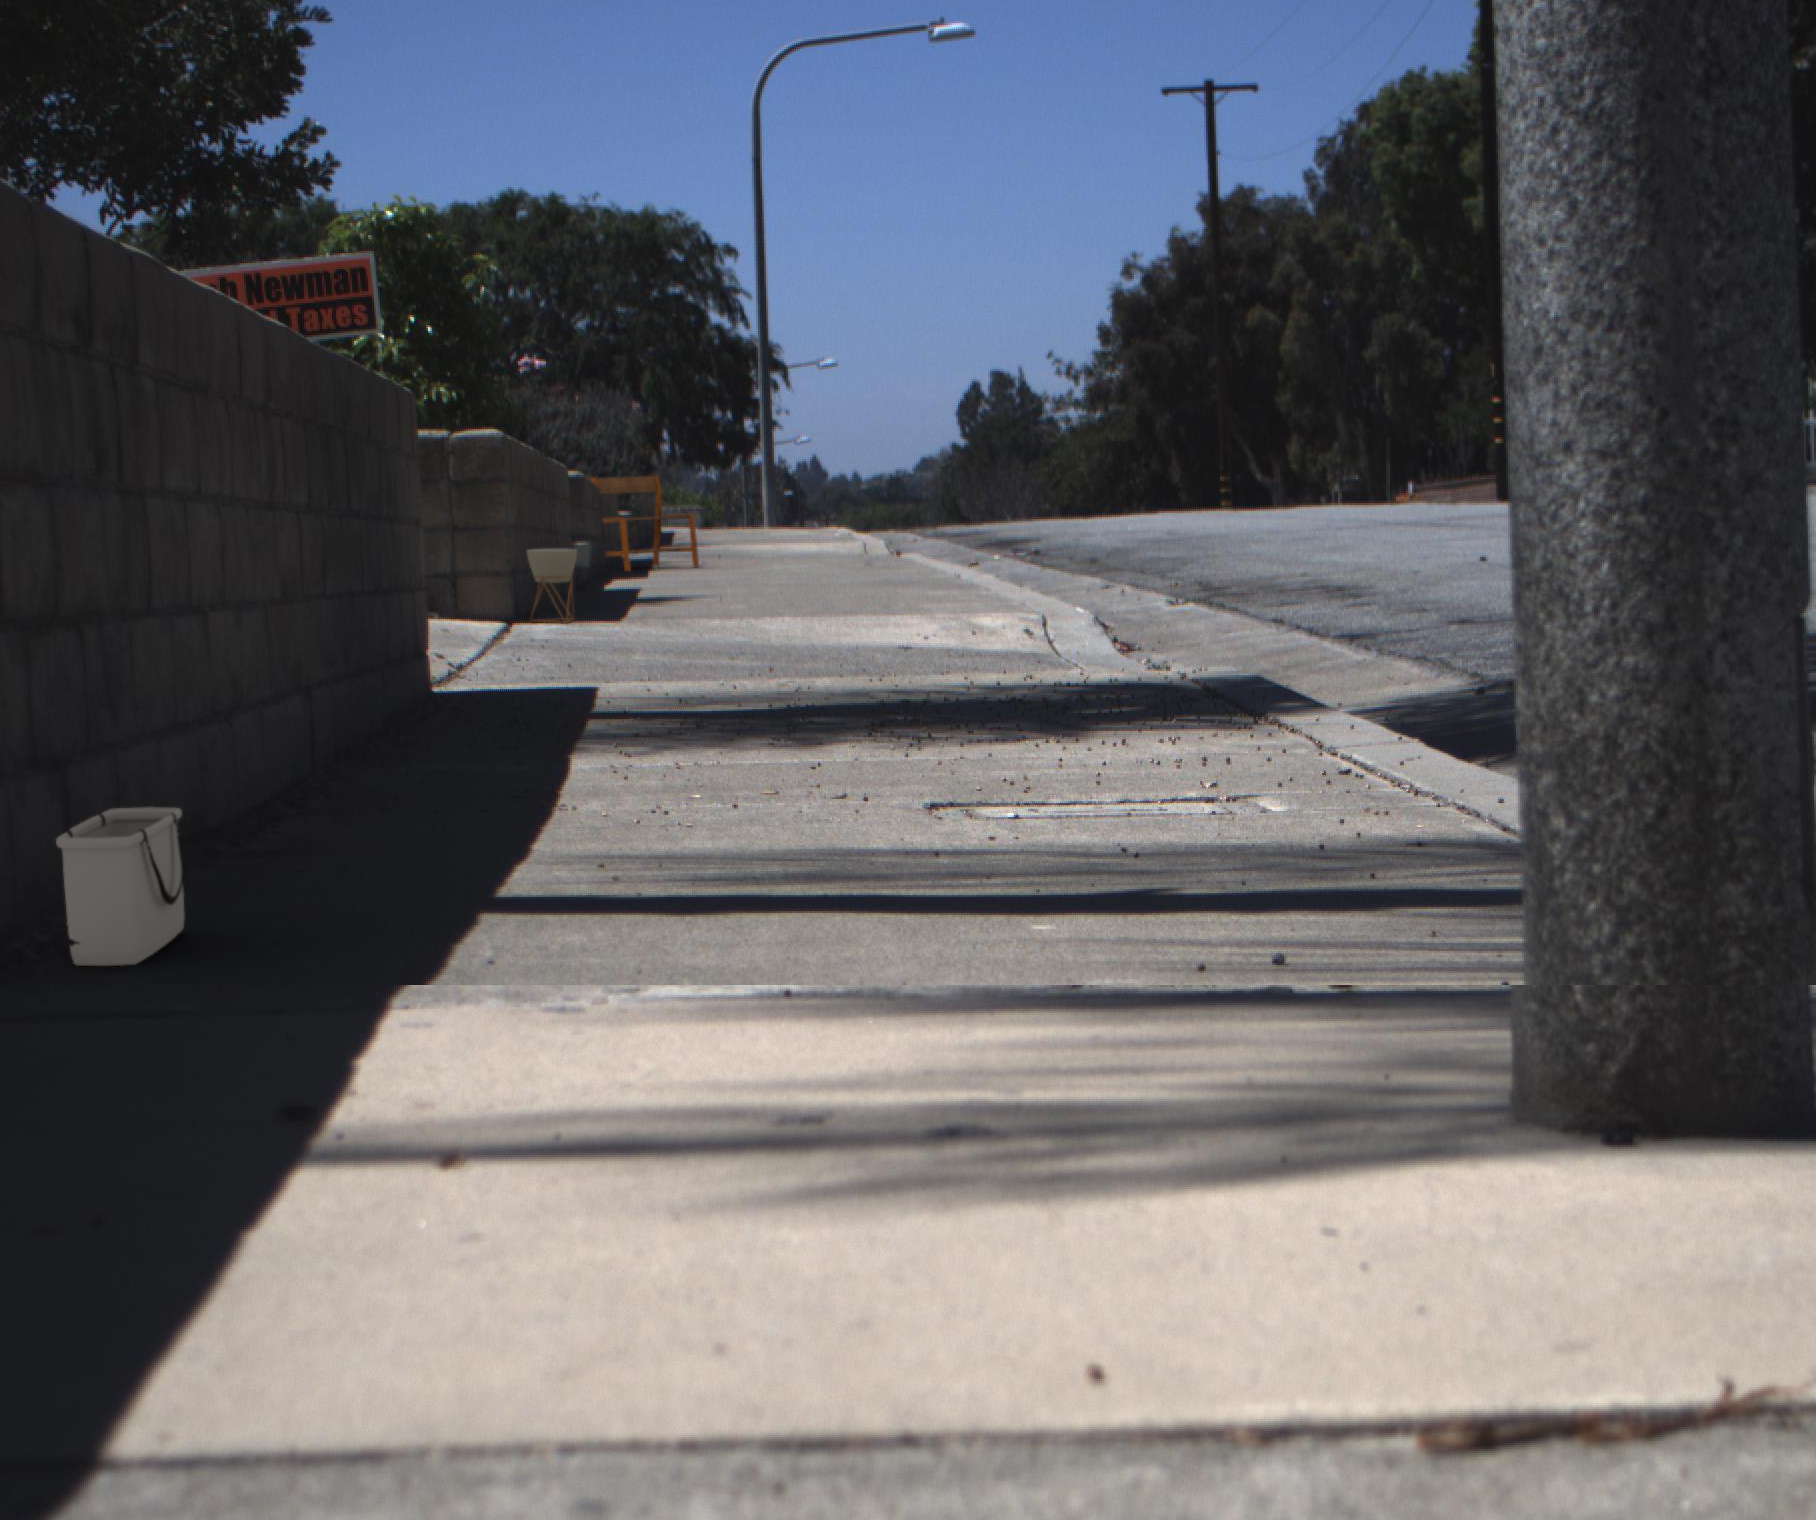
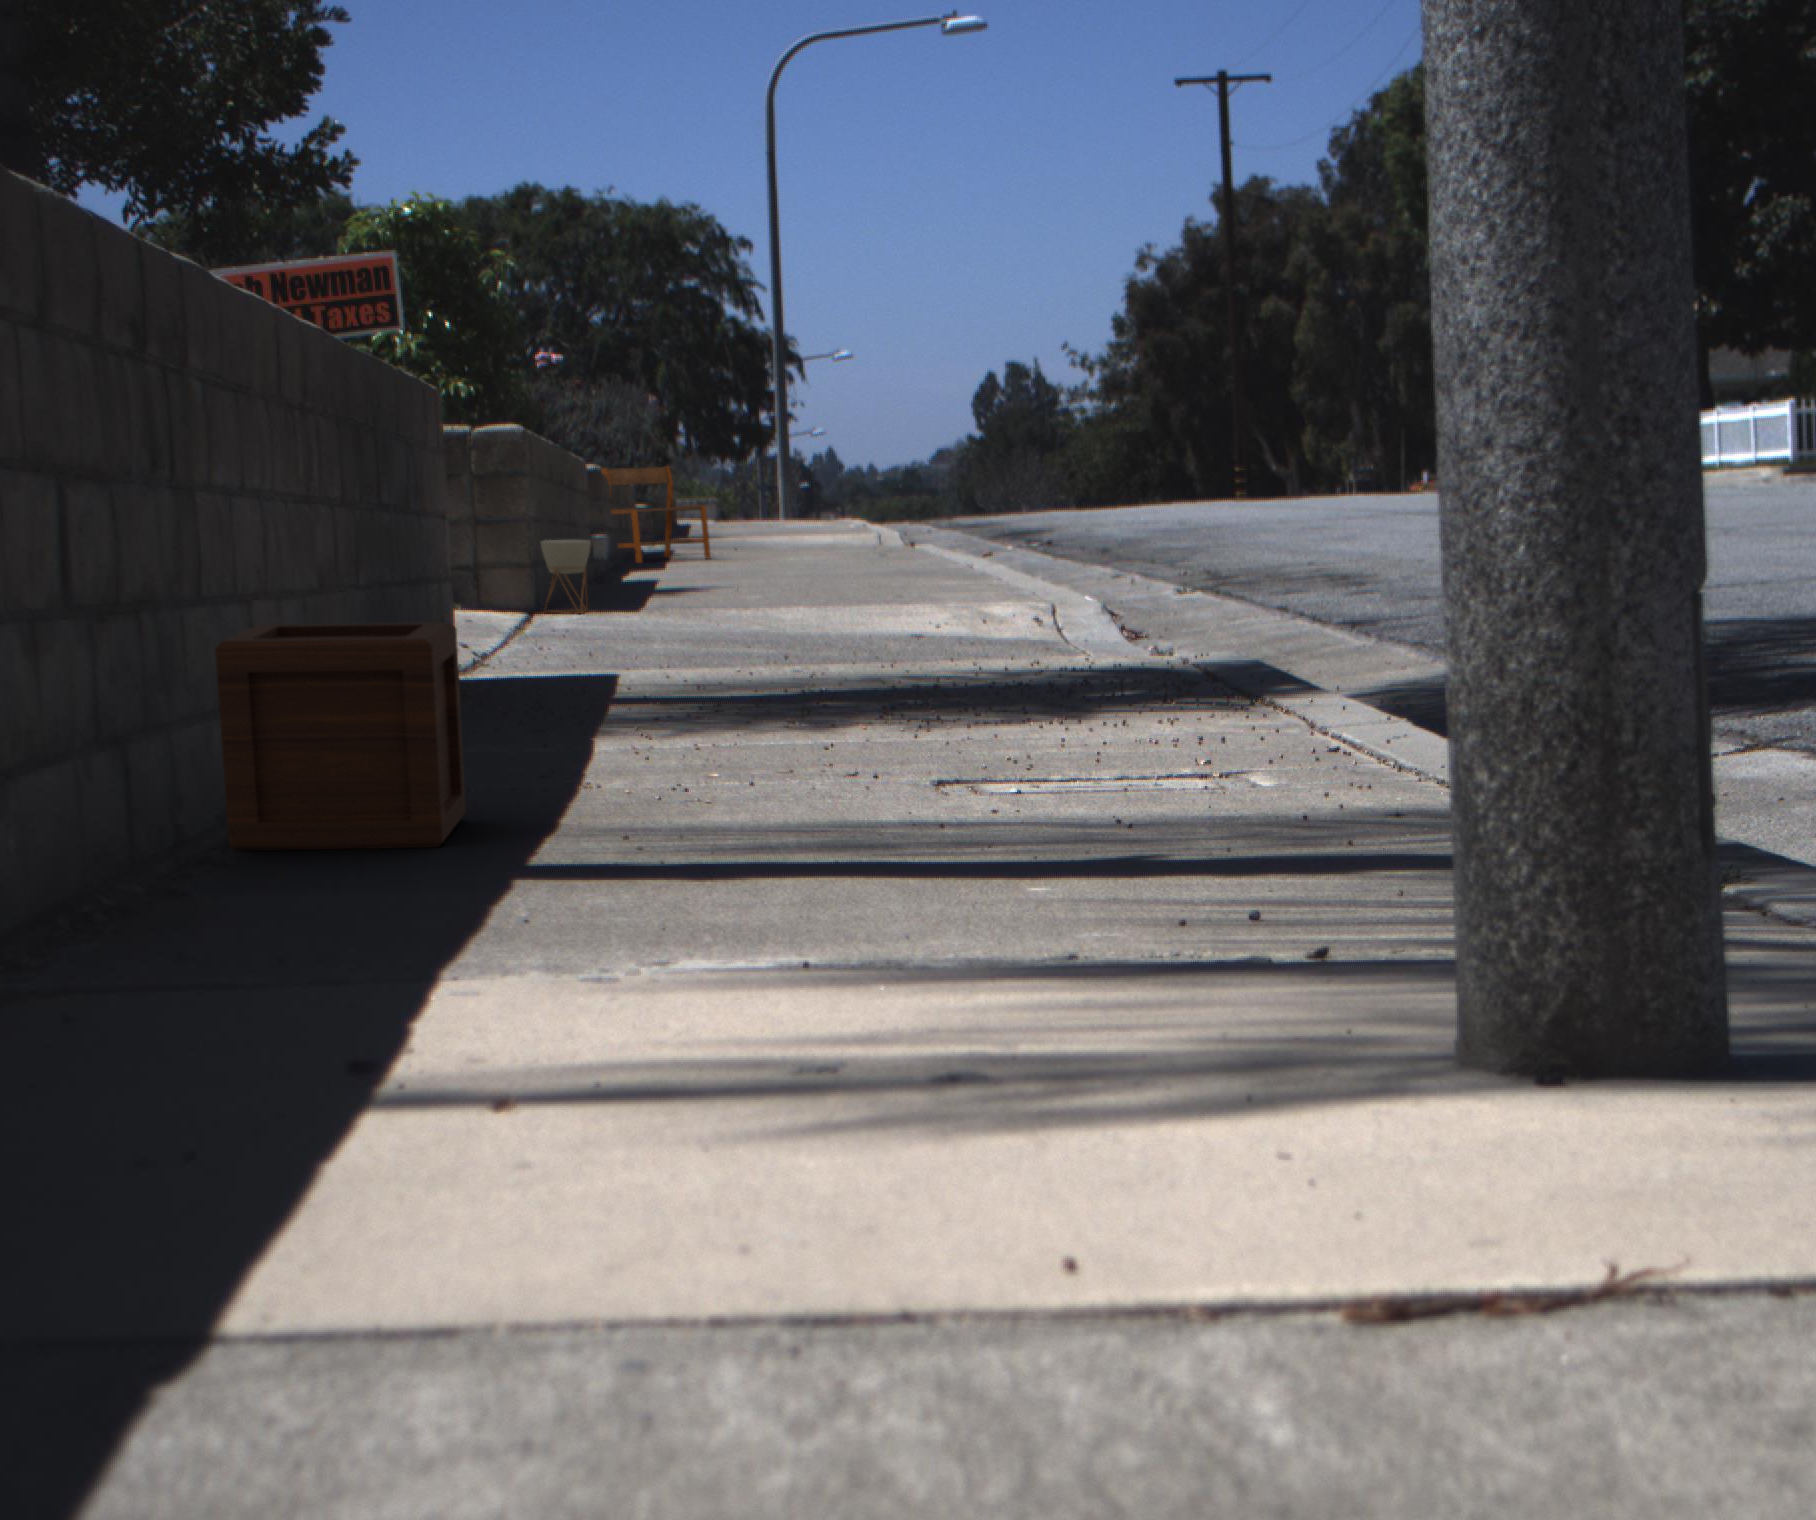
wooden crate: none [162,639,433,884] -> present [215,623,466,851]
storage bin: present [56,807,184,966] -> none [128,777,242,922]

